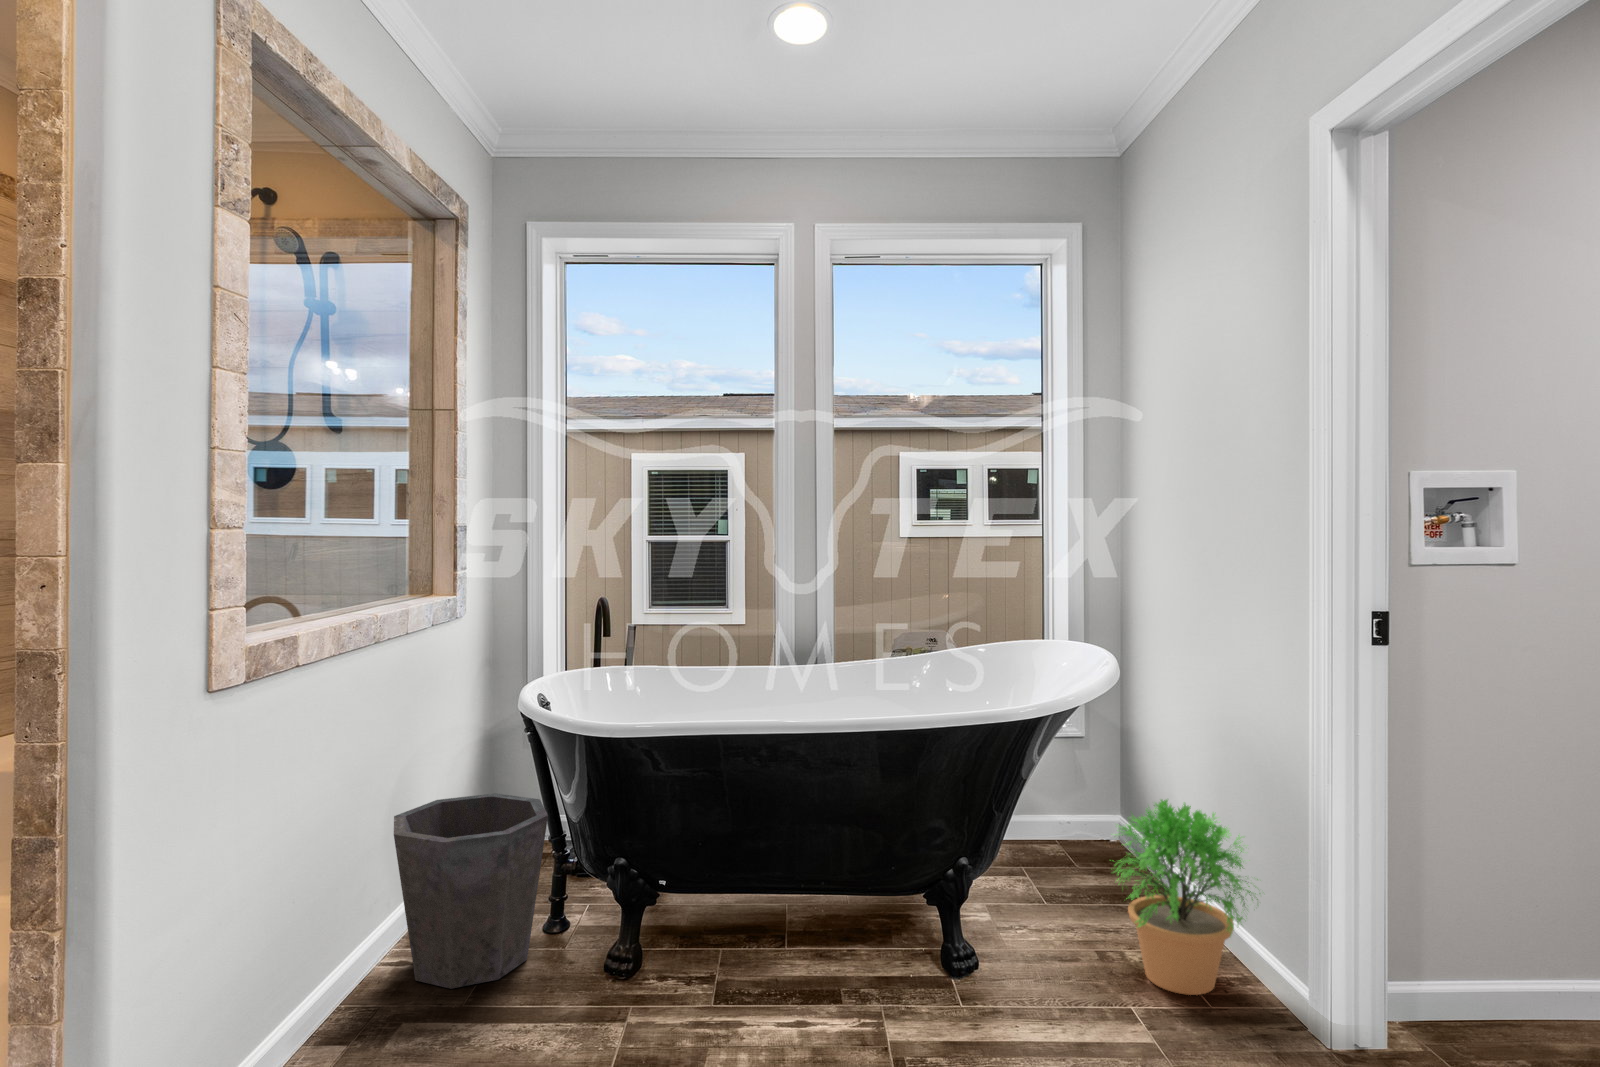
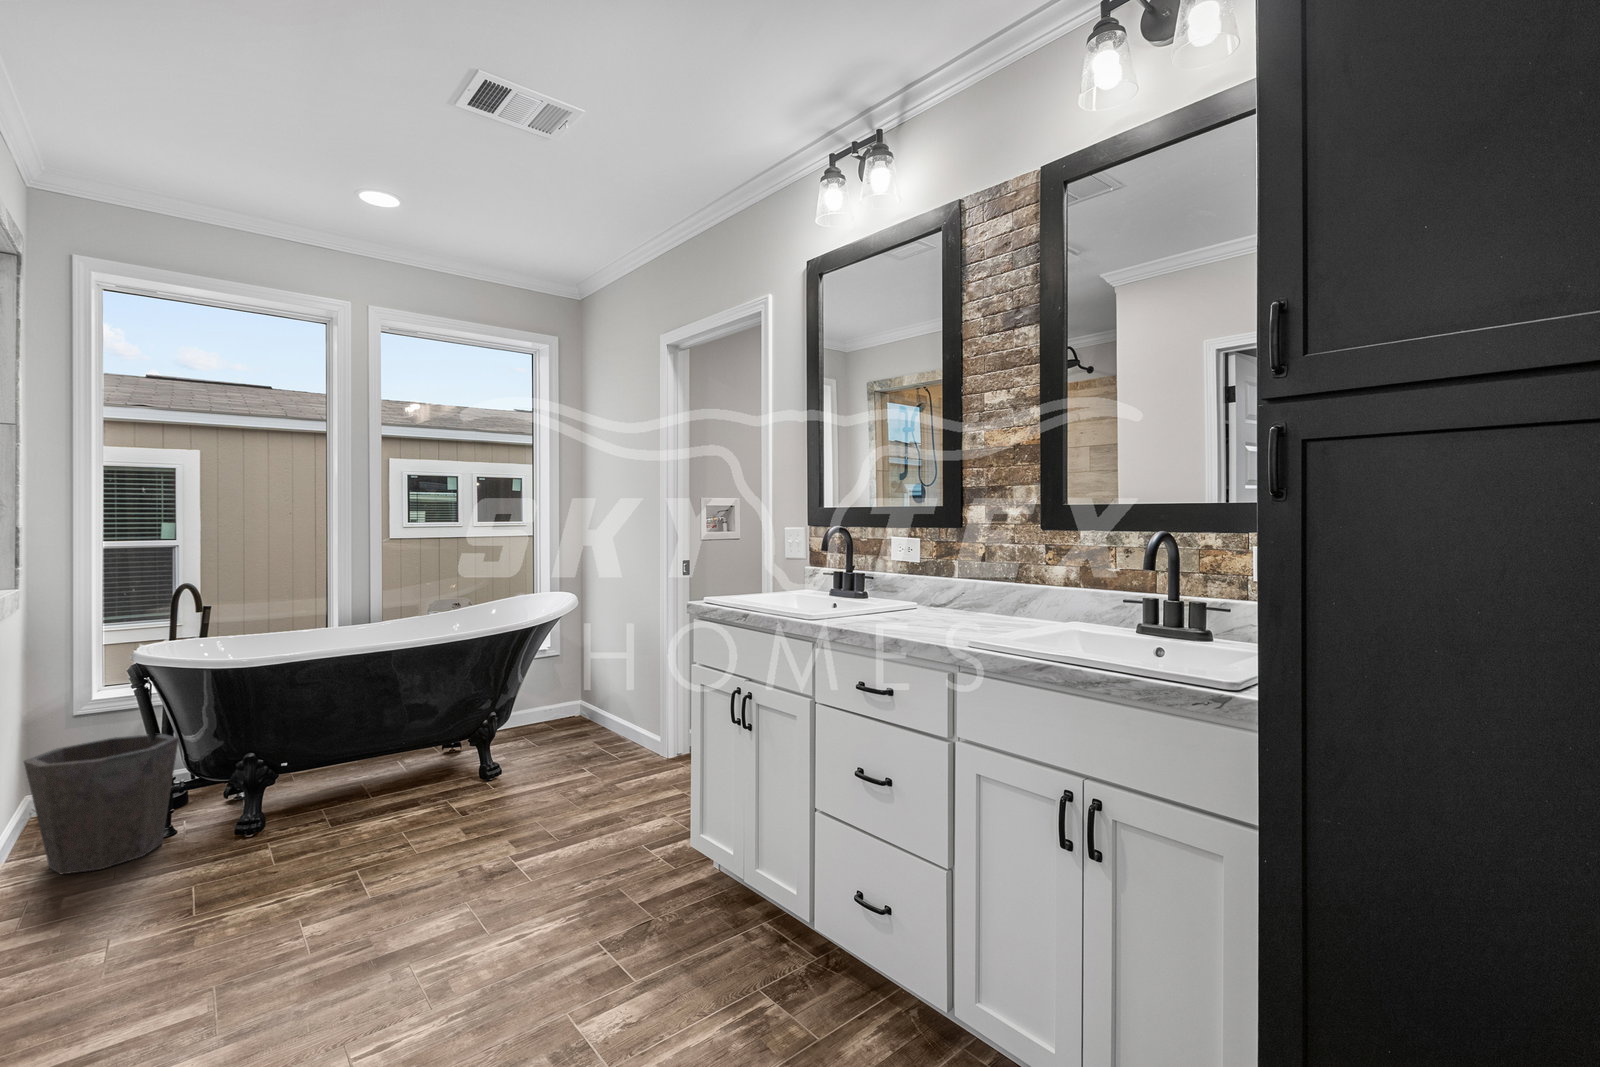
potted plant: present [1115,800,1258,995] -> none [571,665,647,761]

